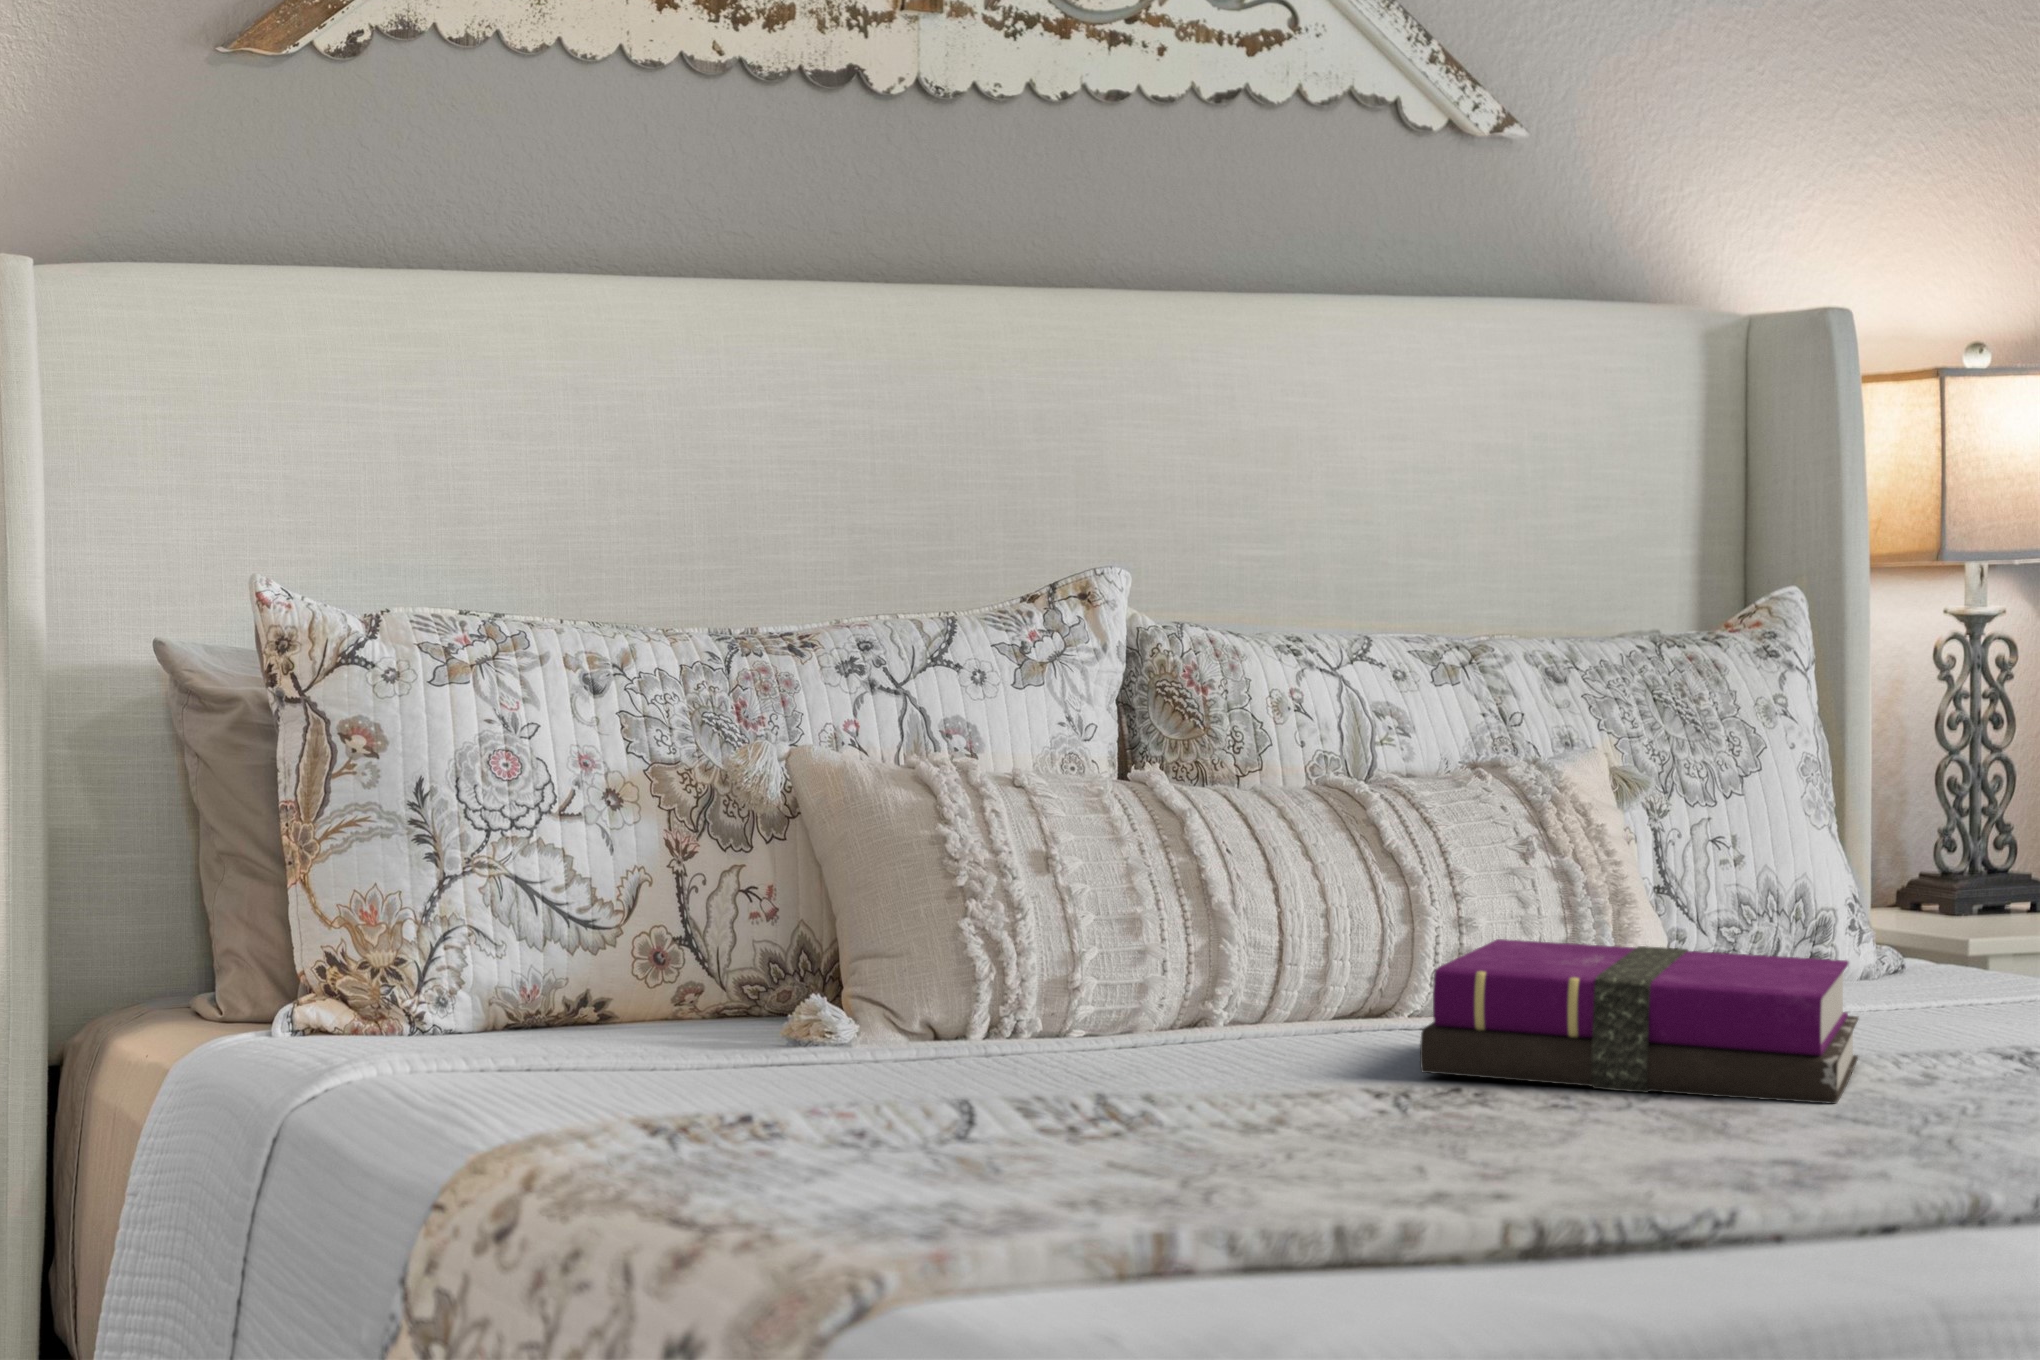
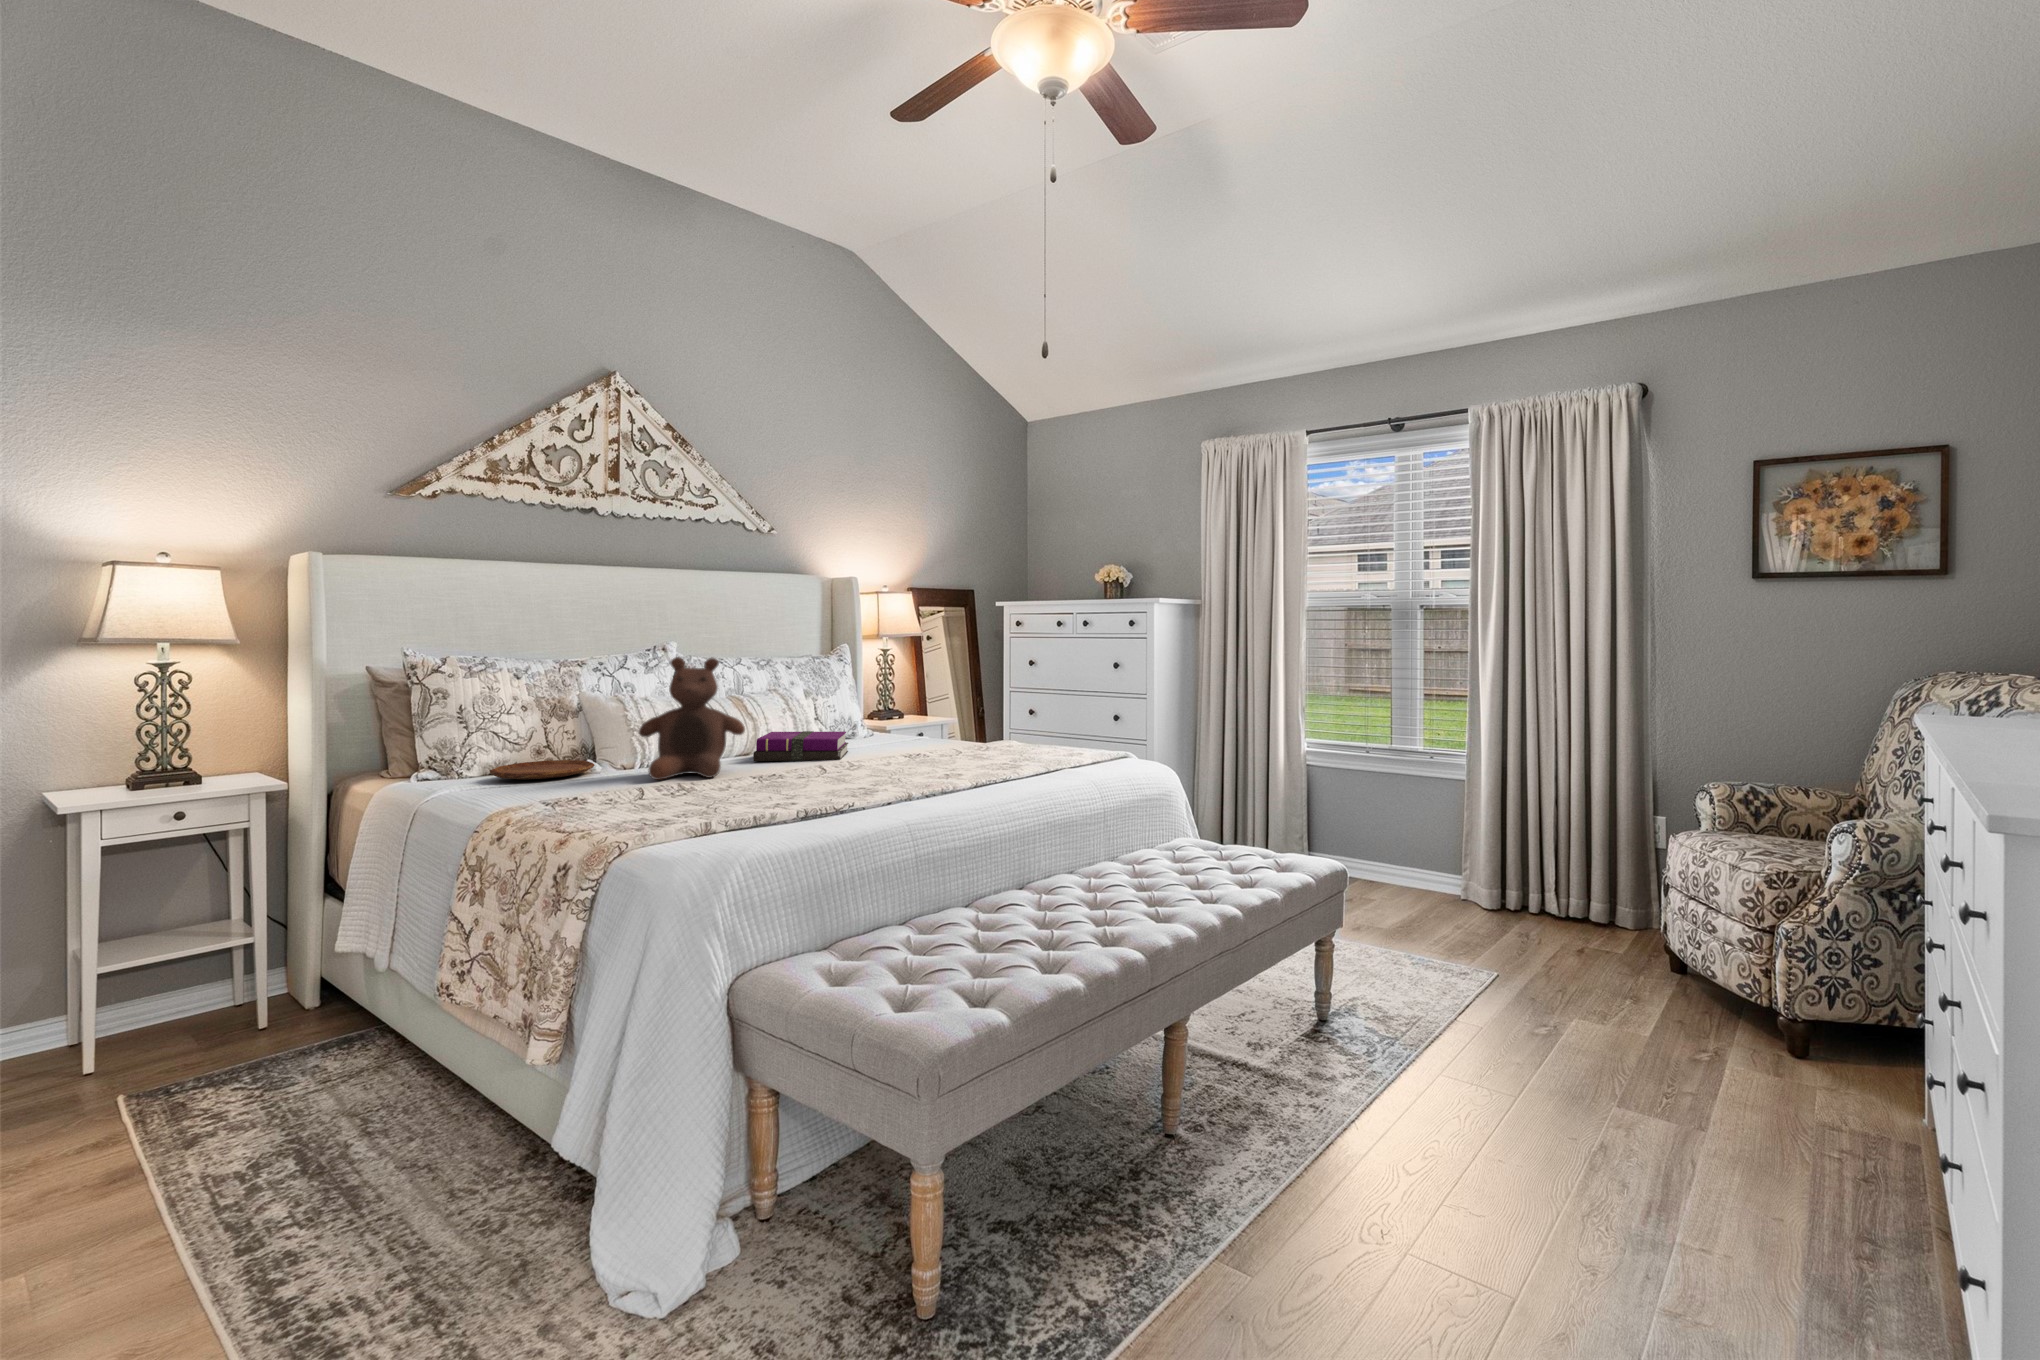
stuffed bear: none [945,571,1384,1145] -> present [639,657,745,780]
tray: none [464,1000,807,1074] -> present [490,760,595,780]

